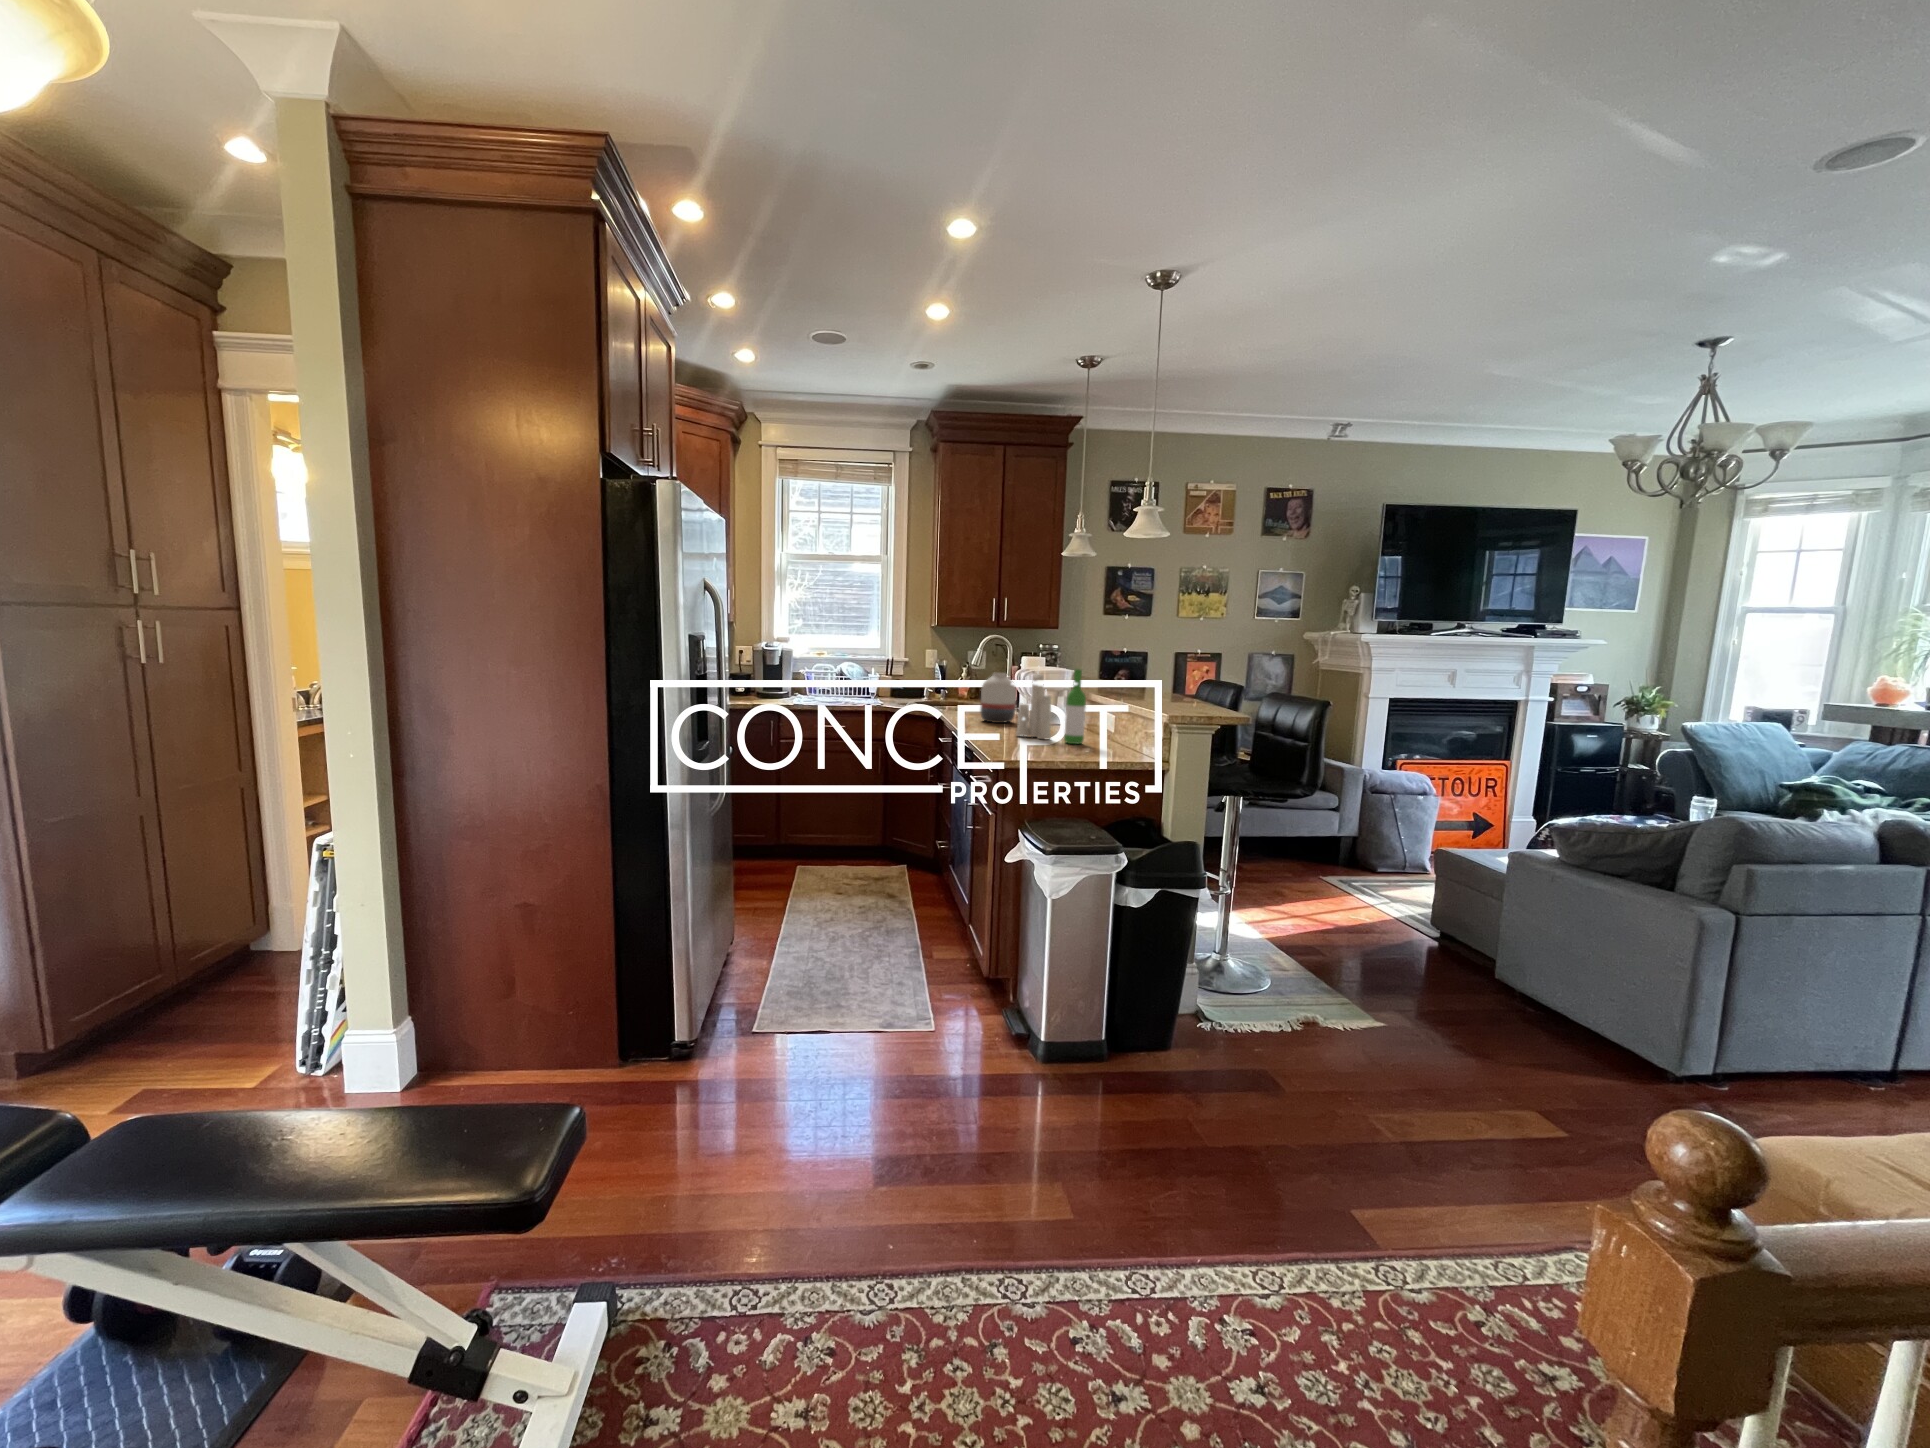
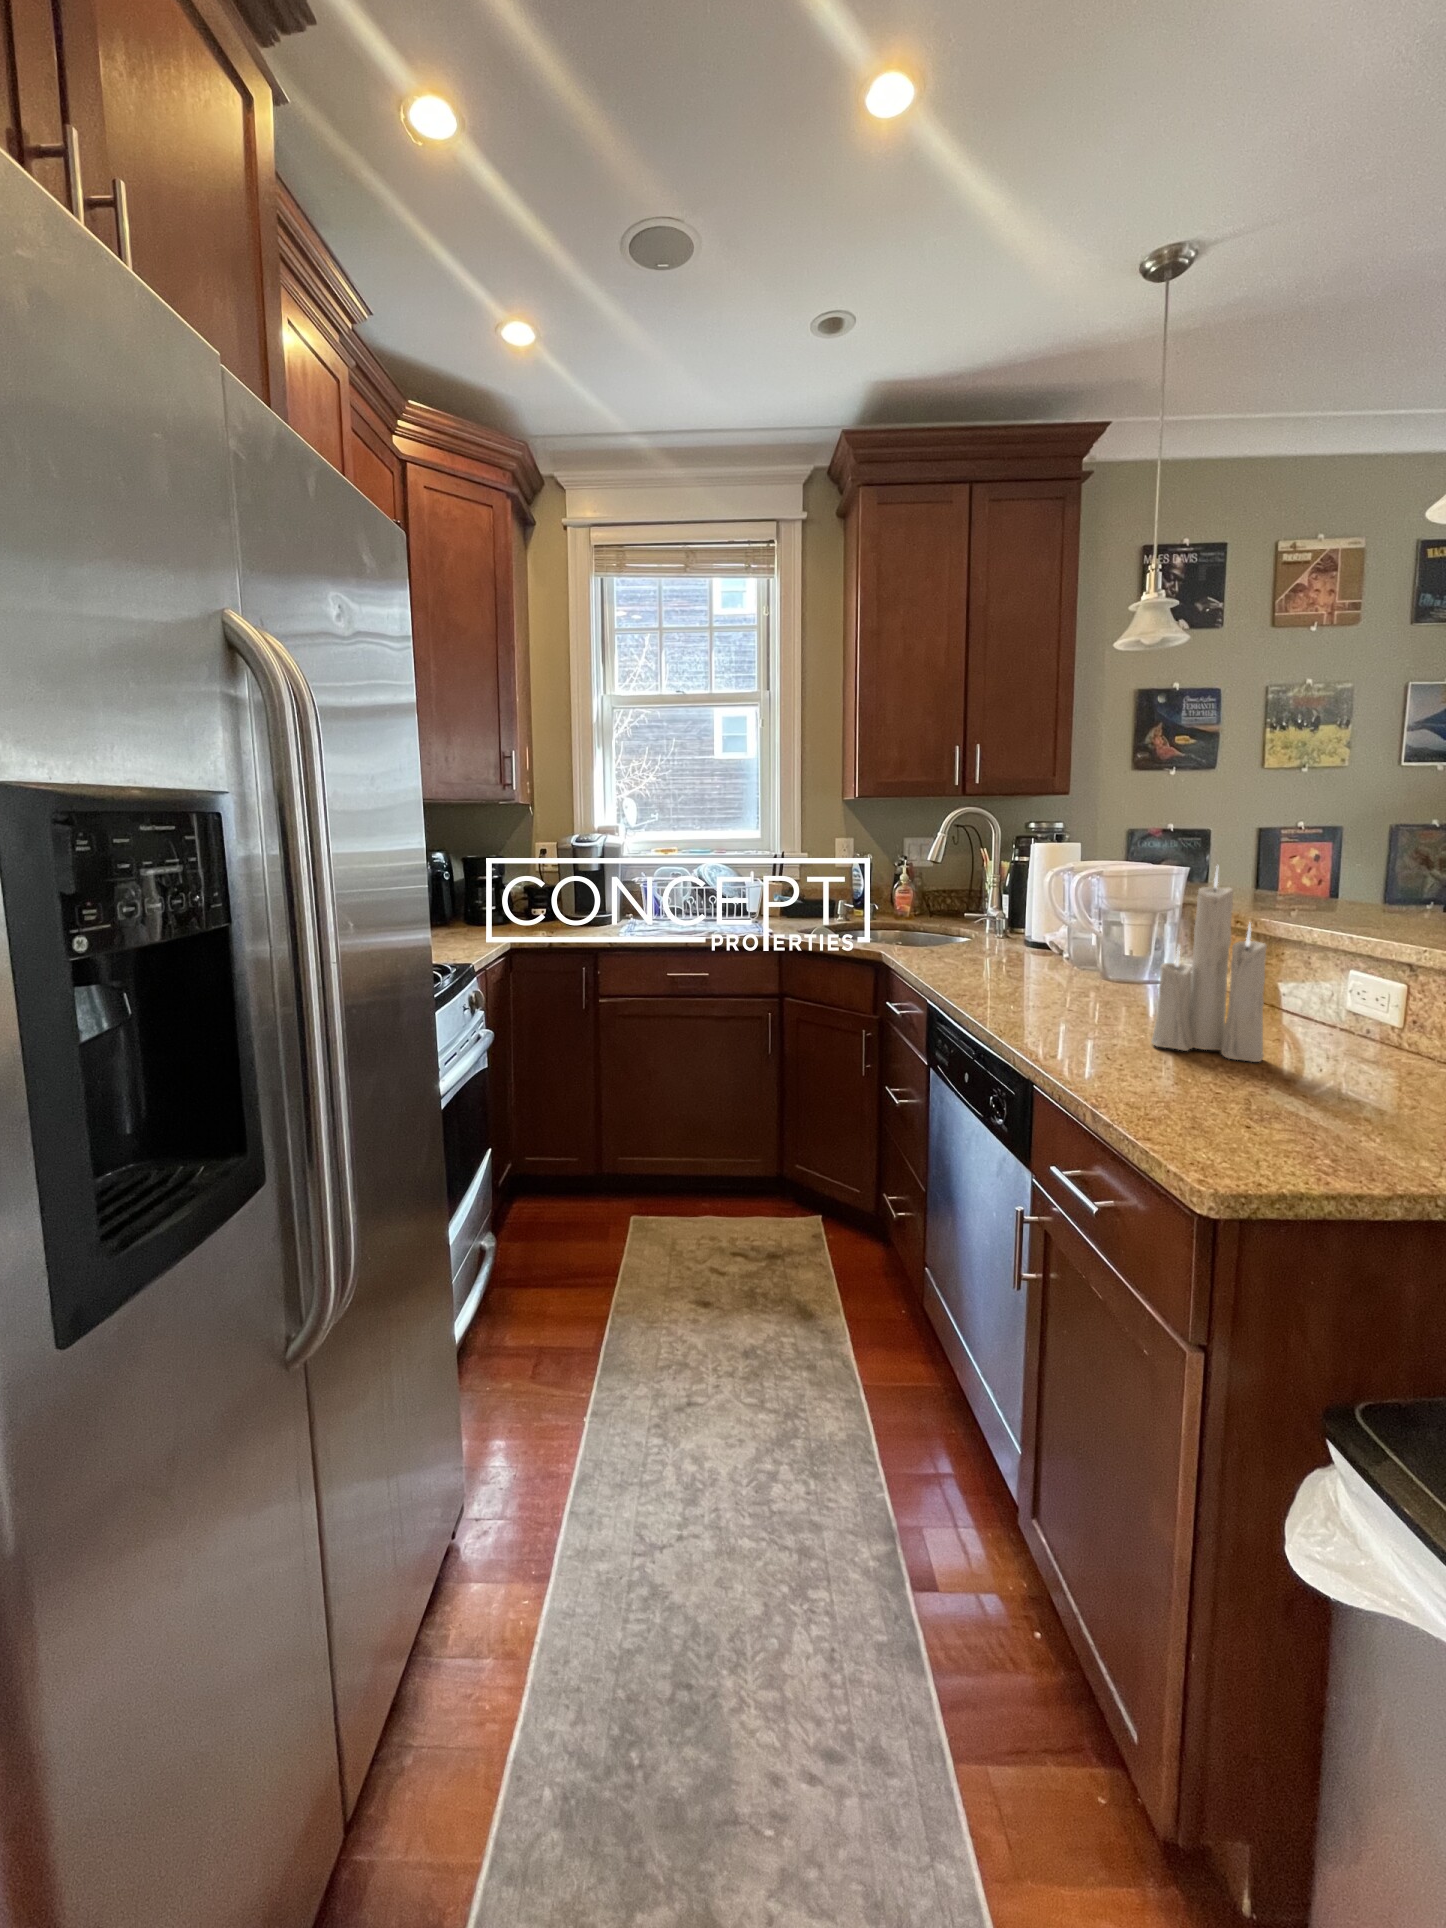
wine bottle: present [1064,669,1086,744] -> none [1328,874,1409,1087]
vase: present [980,673,1016,723] -> none [994,879,1074,986]

